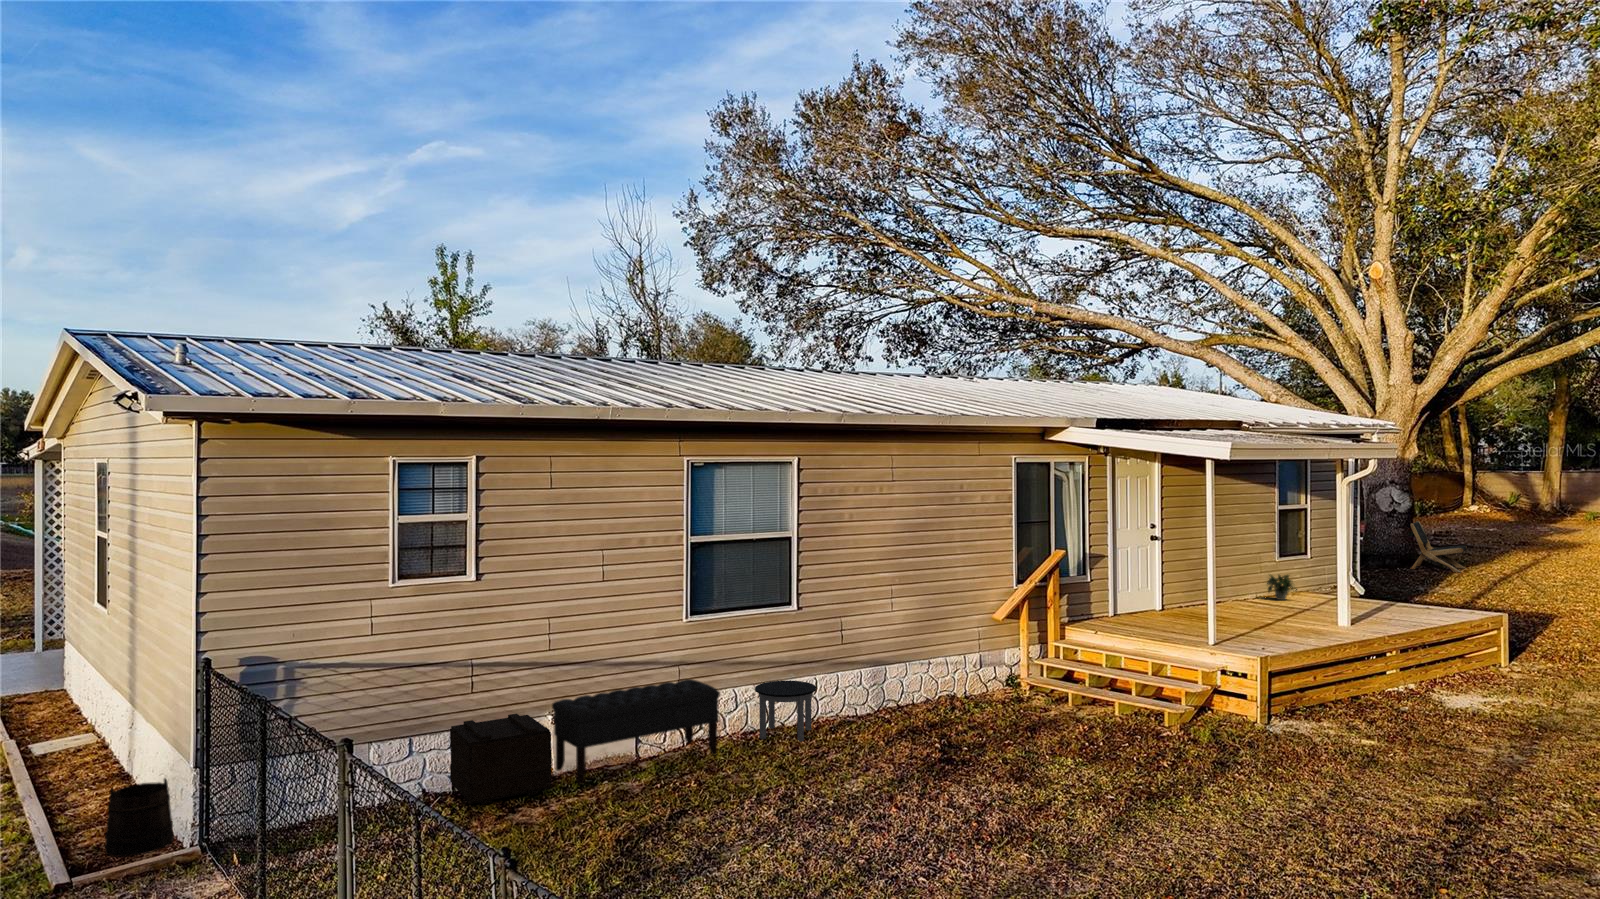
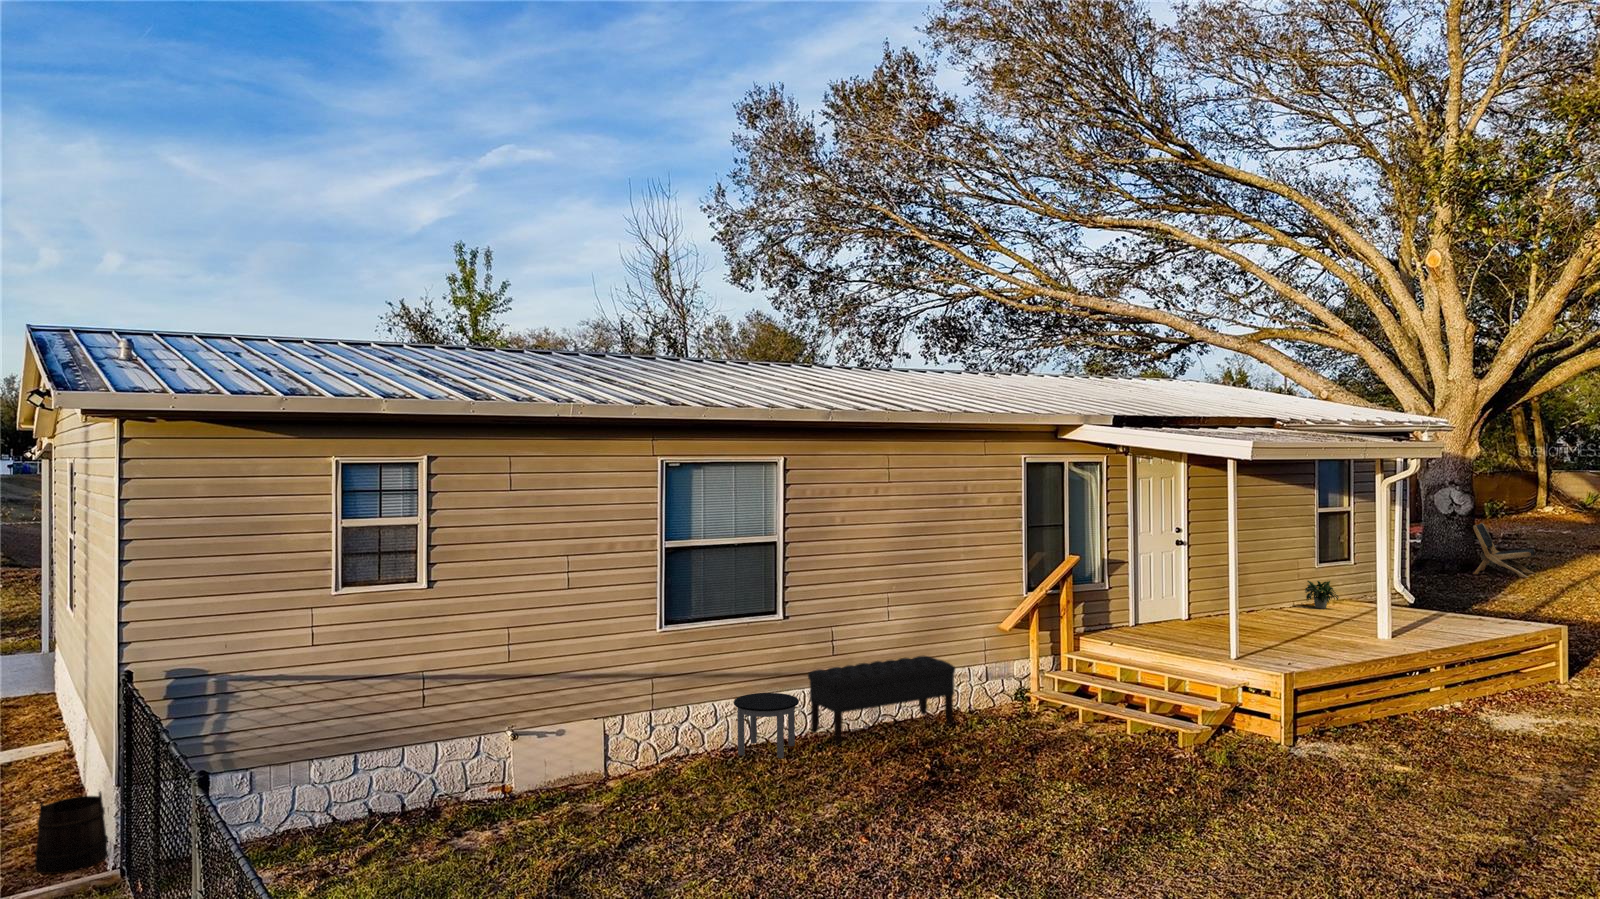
bench: present [552,679,720,784] -> present [808,656,955,745]
wooden crate: present [450,714,552,804] -> none [401,727,503,824]

